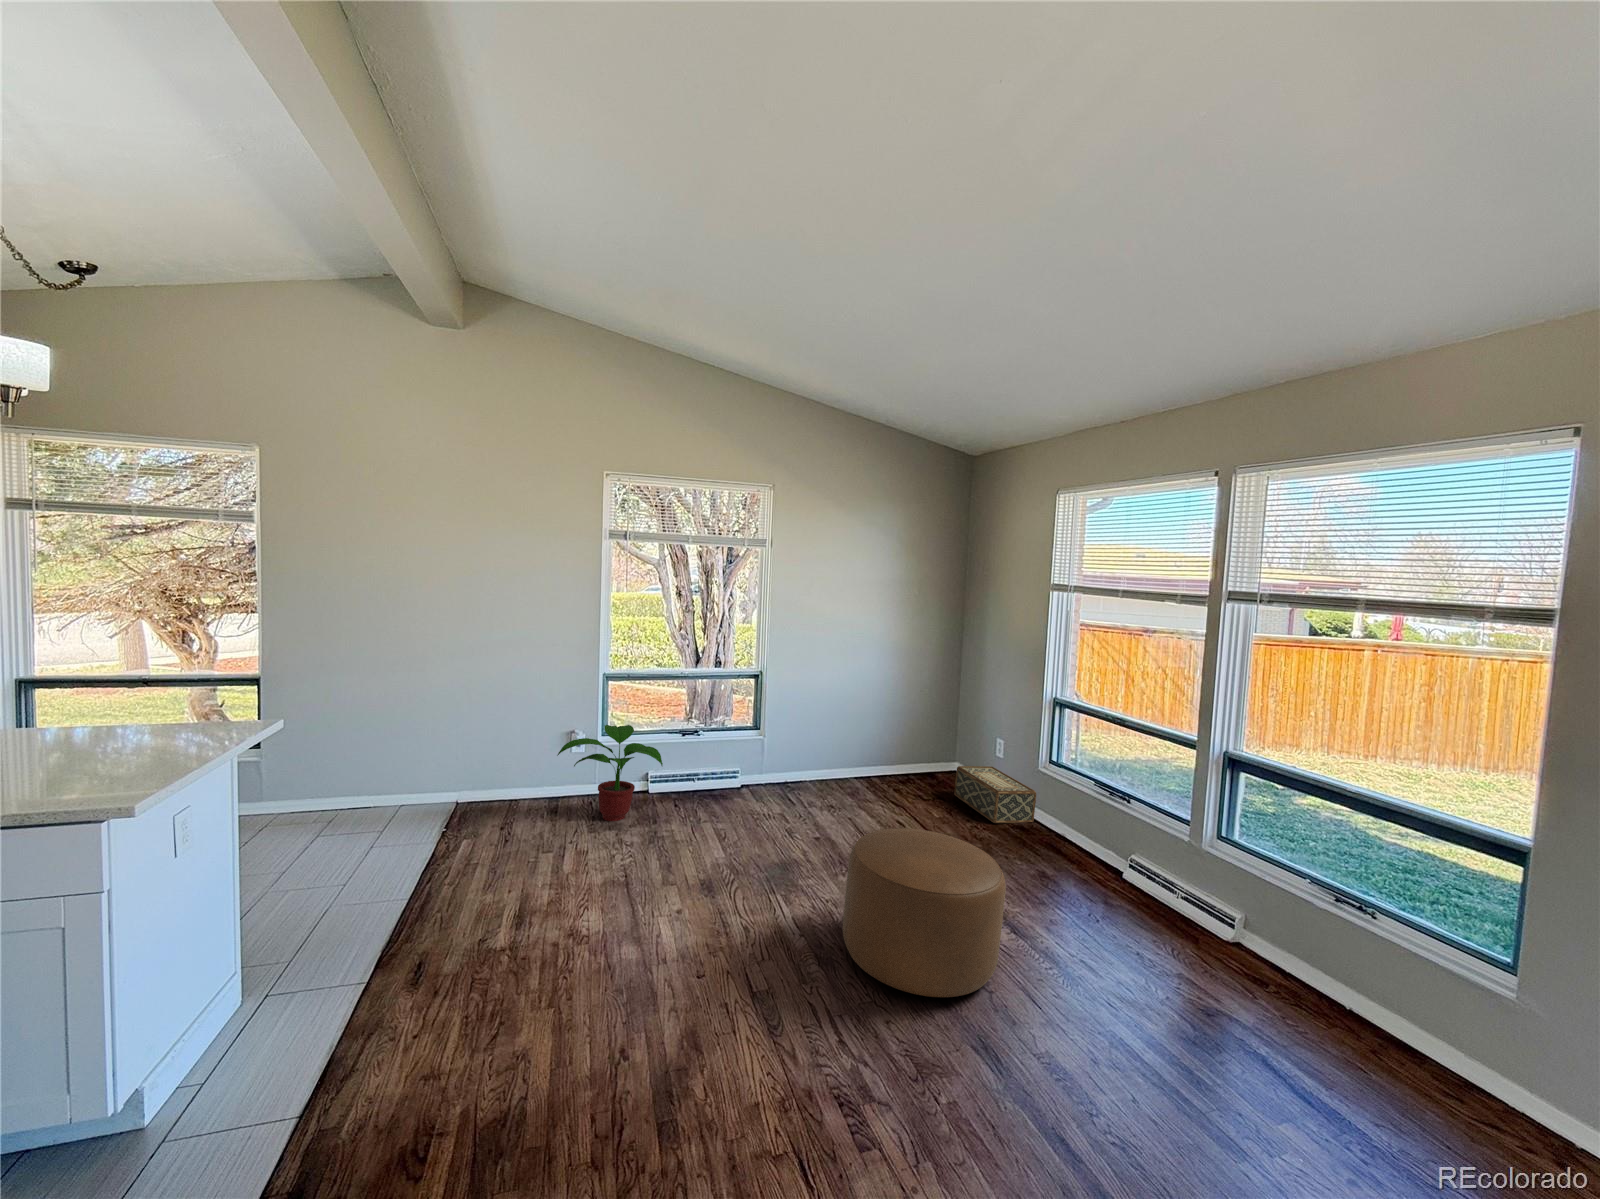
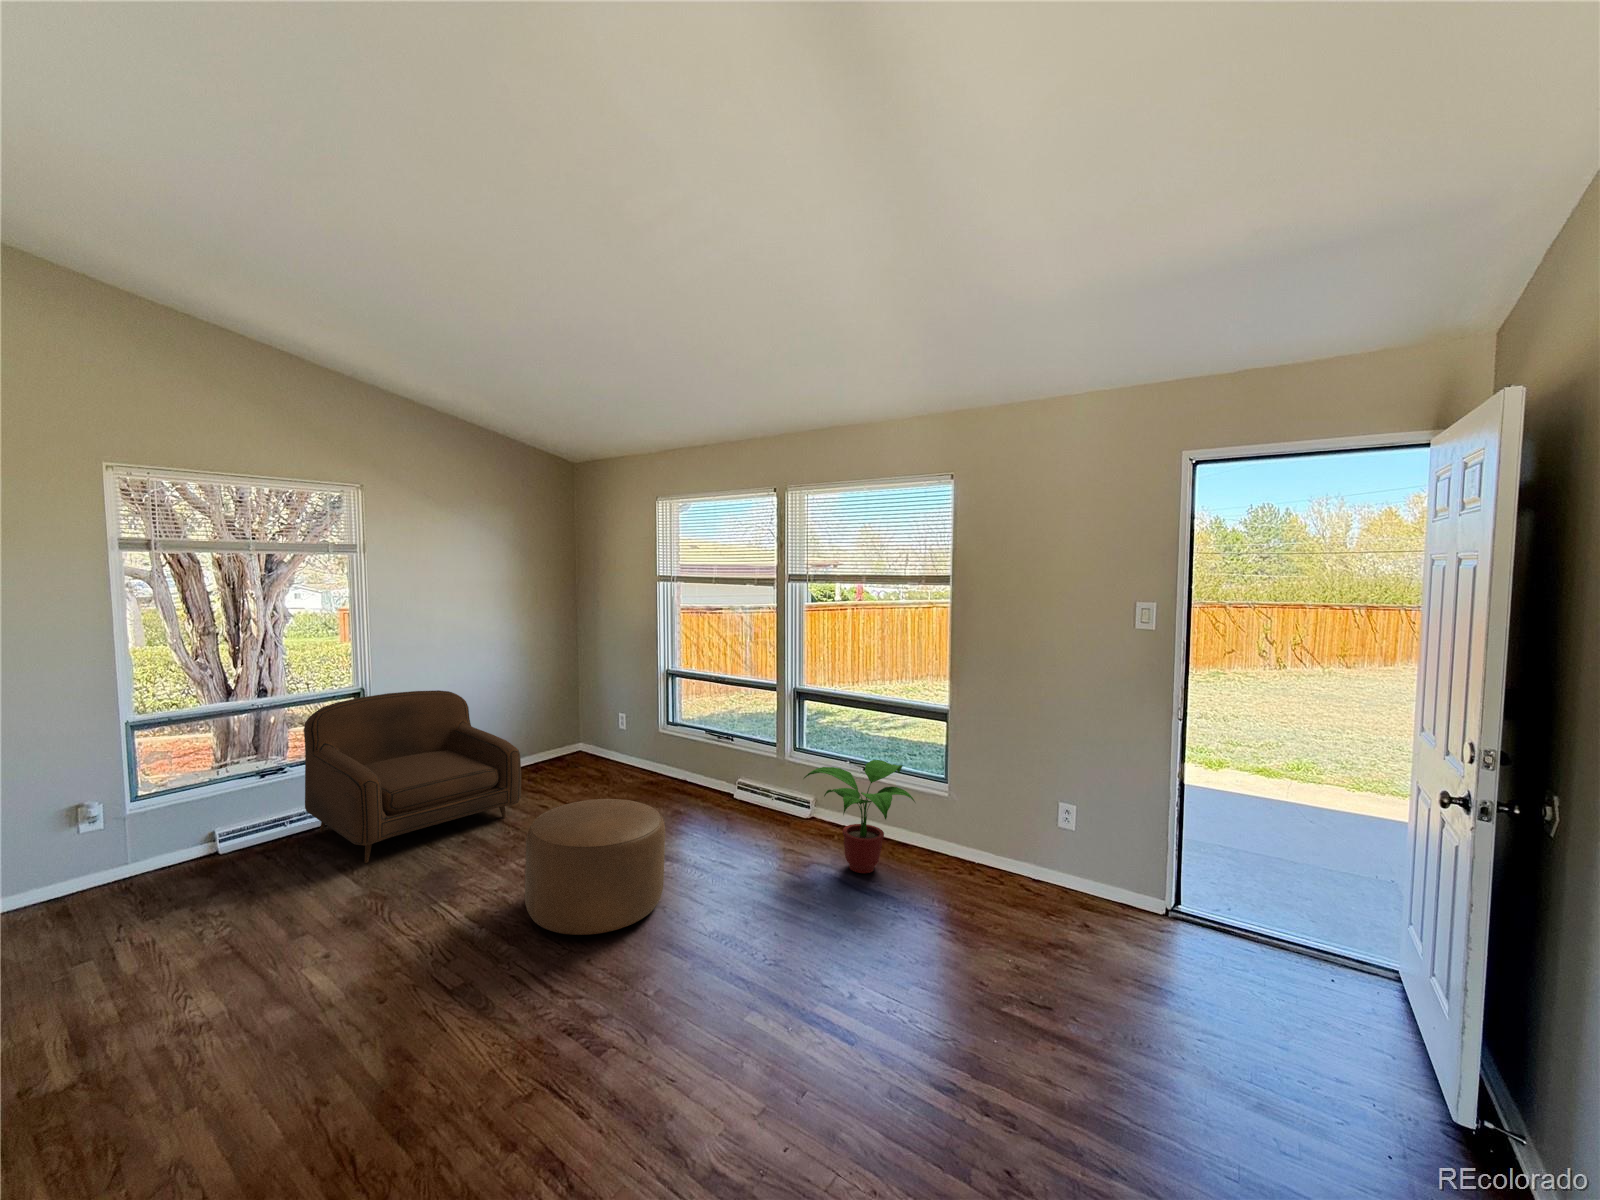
armchair: none [708,682,879,833] -> present [304,690,521,863]
potted plant: present [557,725,663,821] -> present [804,760,915,873]
woven basket: present [954,766,1036,823] -> none [588,735,662,783]

